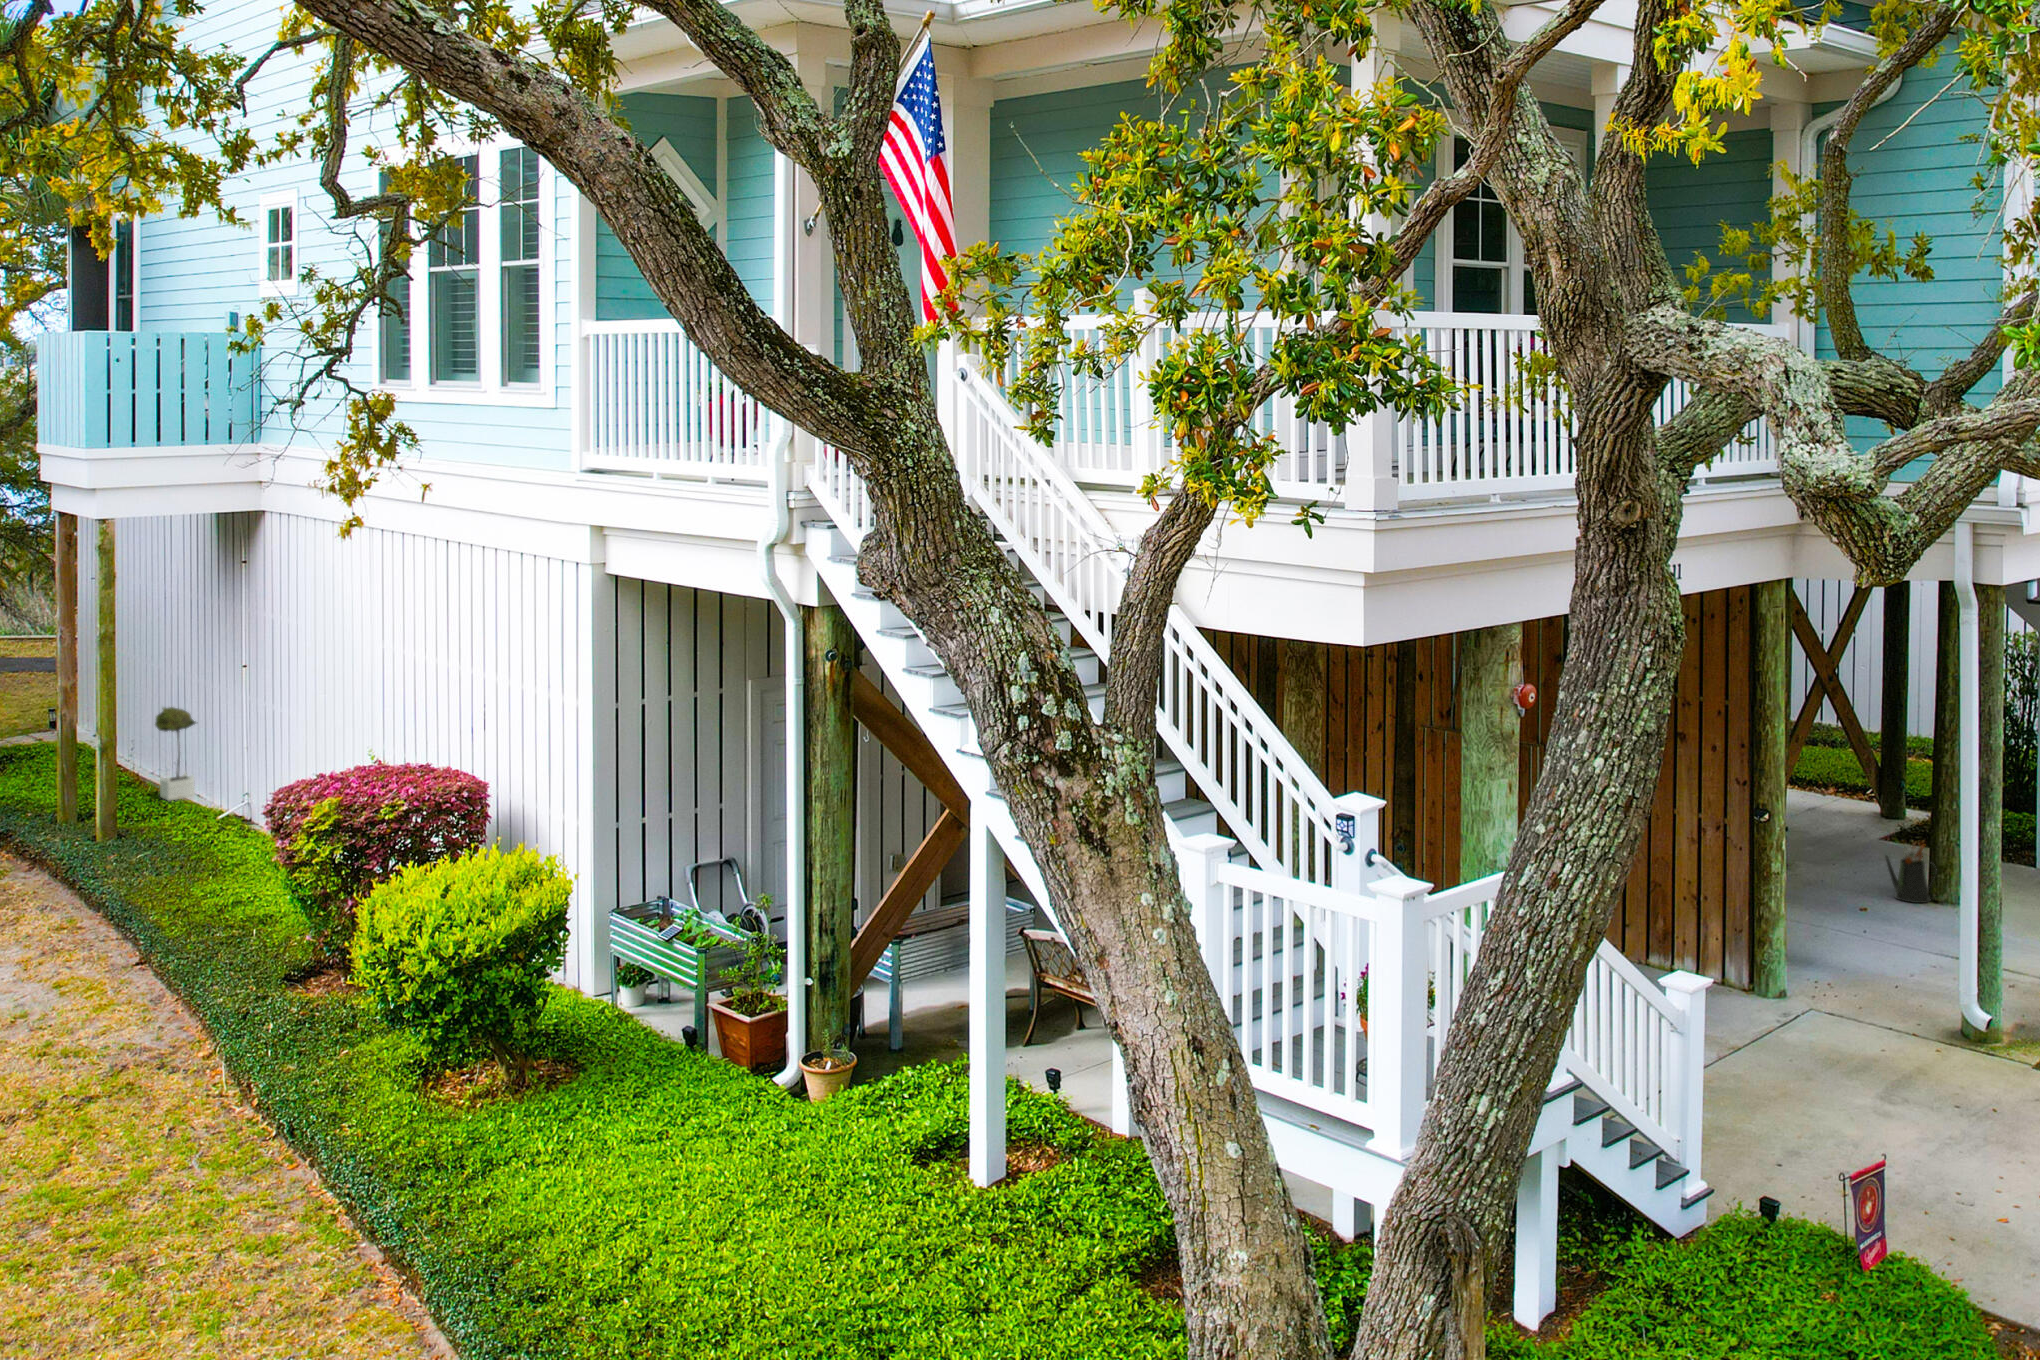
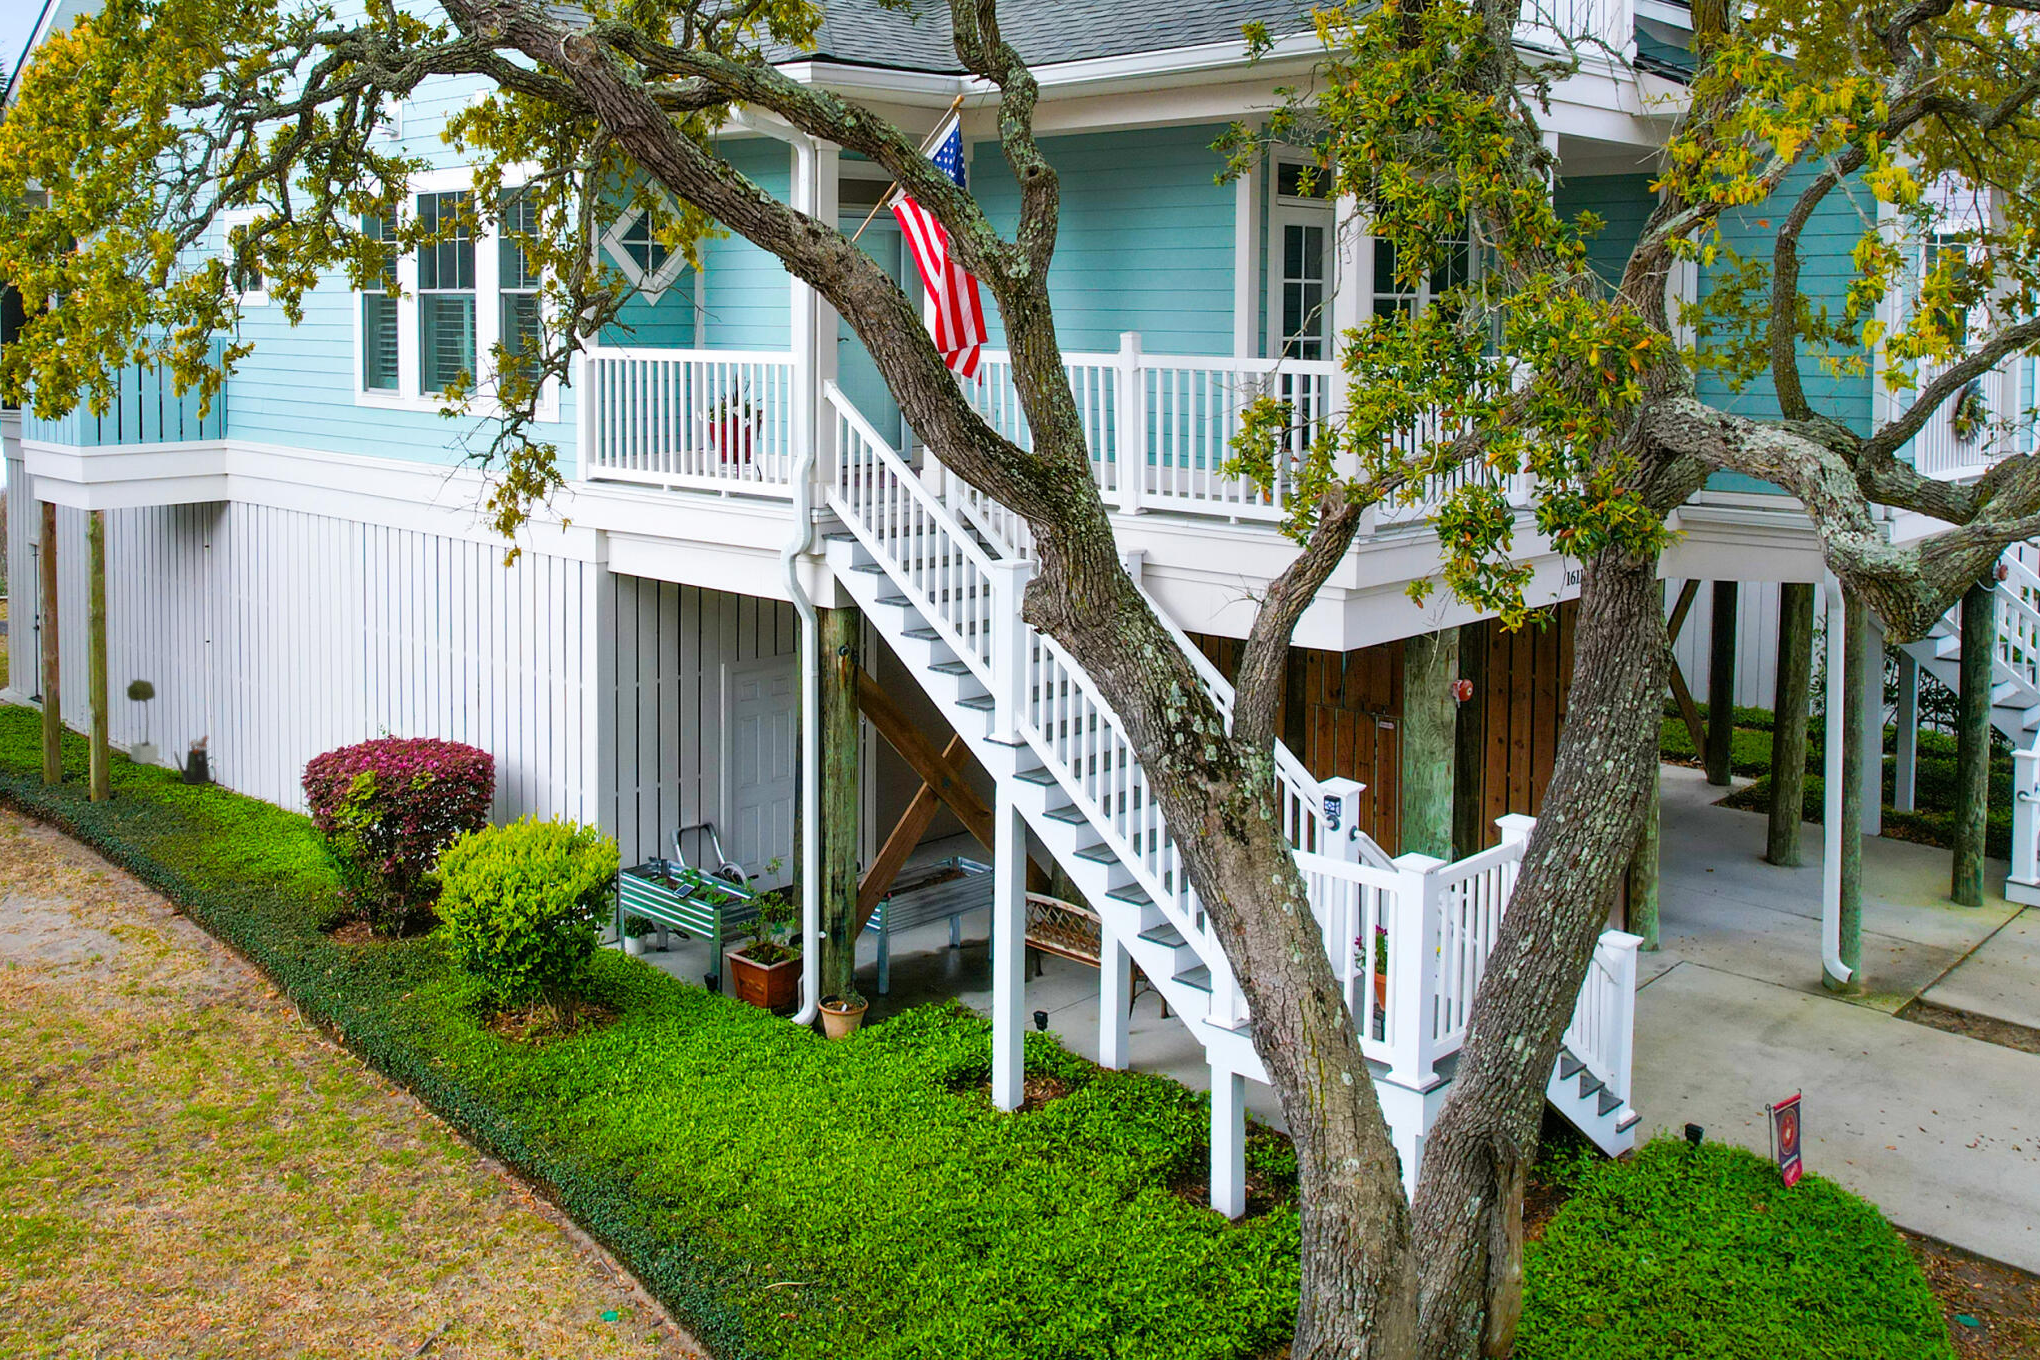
watering can: present [1886,844,1937,903] -> present [175,736,211,784]

